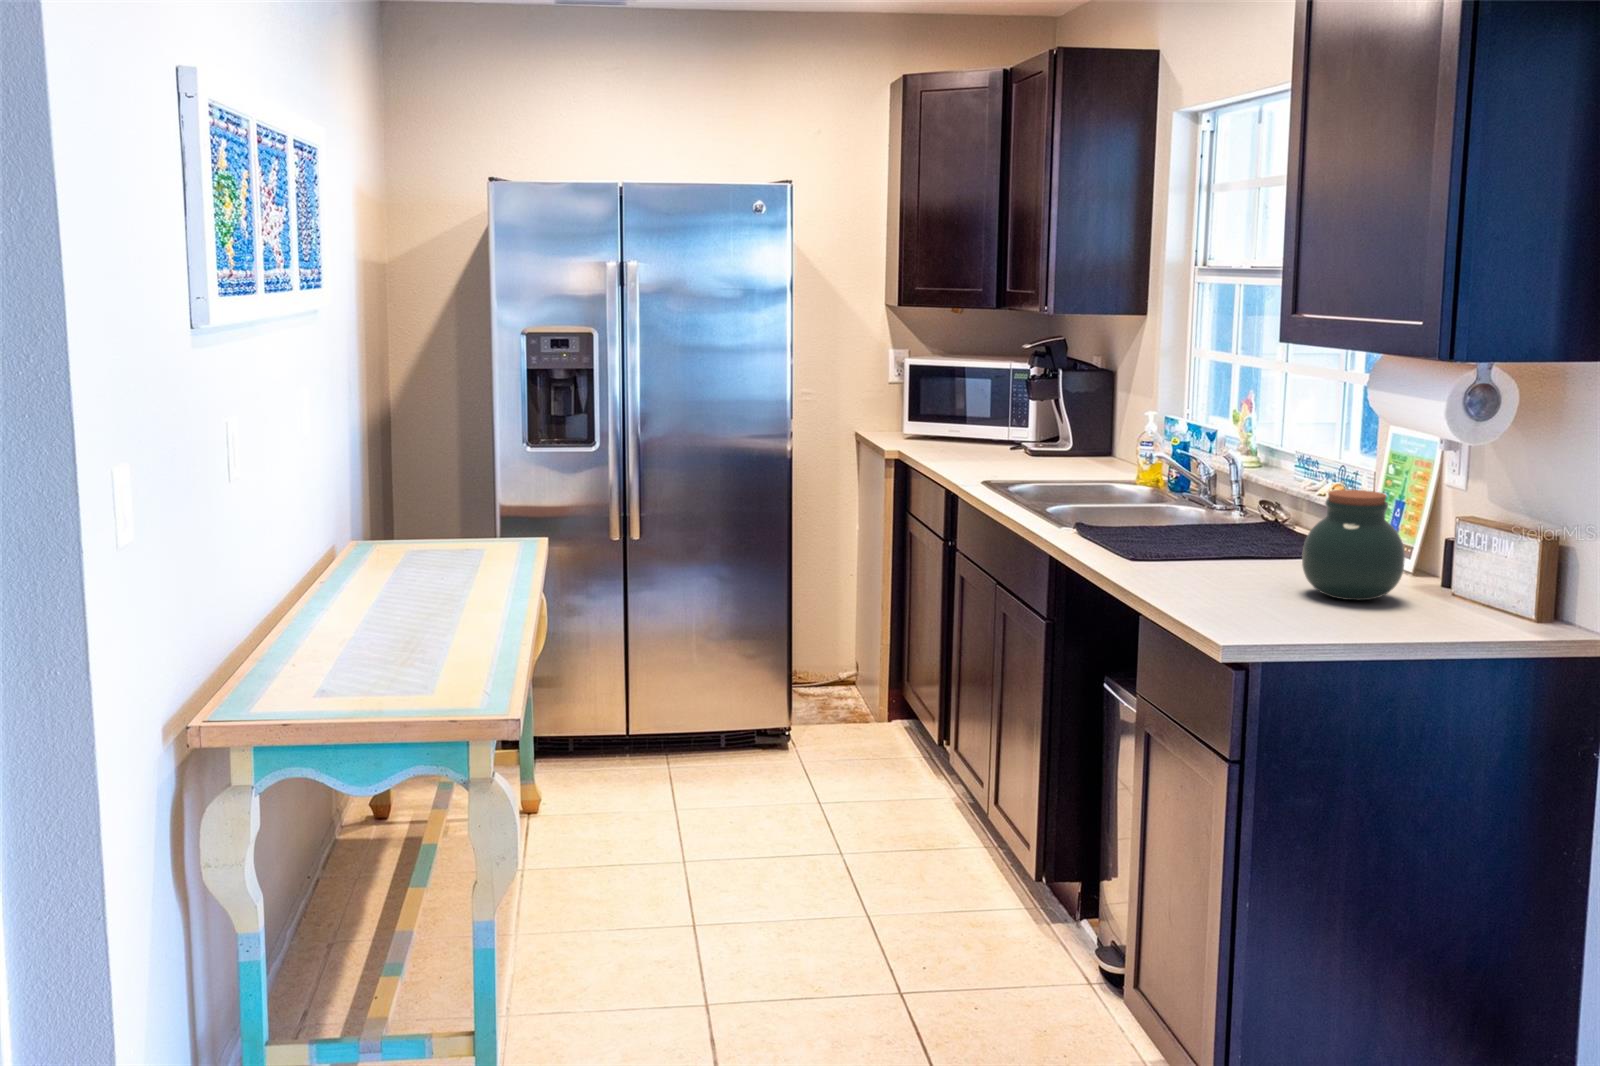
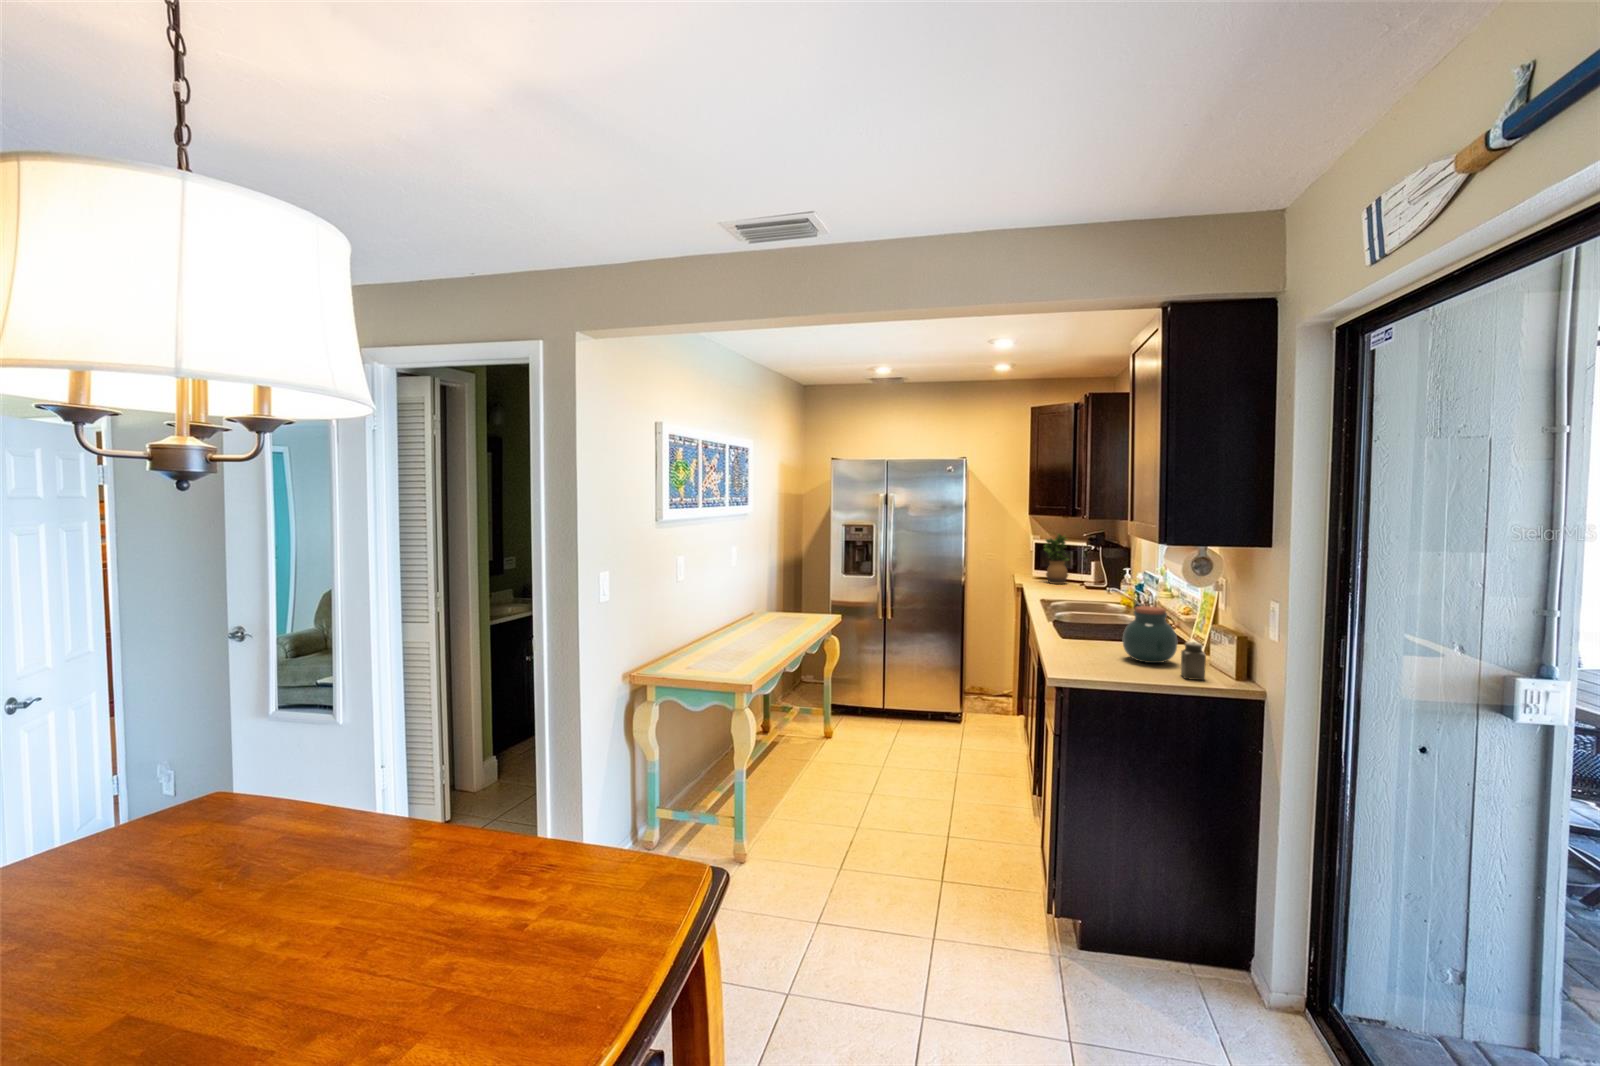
potted plant: none [933,341,984,447] -> present [1044,534,1068,584]
salt shaker: none [1436,555,1490,627] -> present [1181,642,1206,680]

